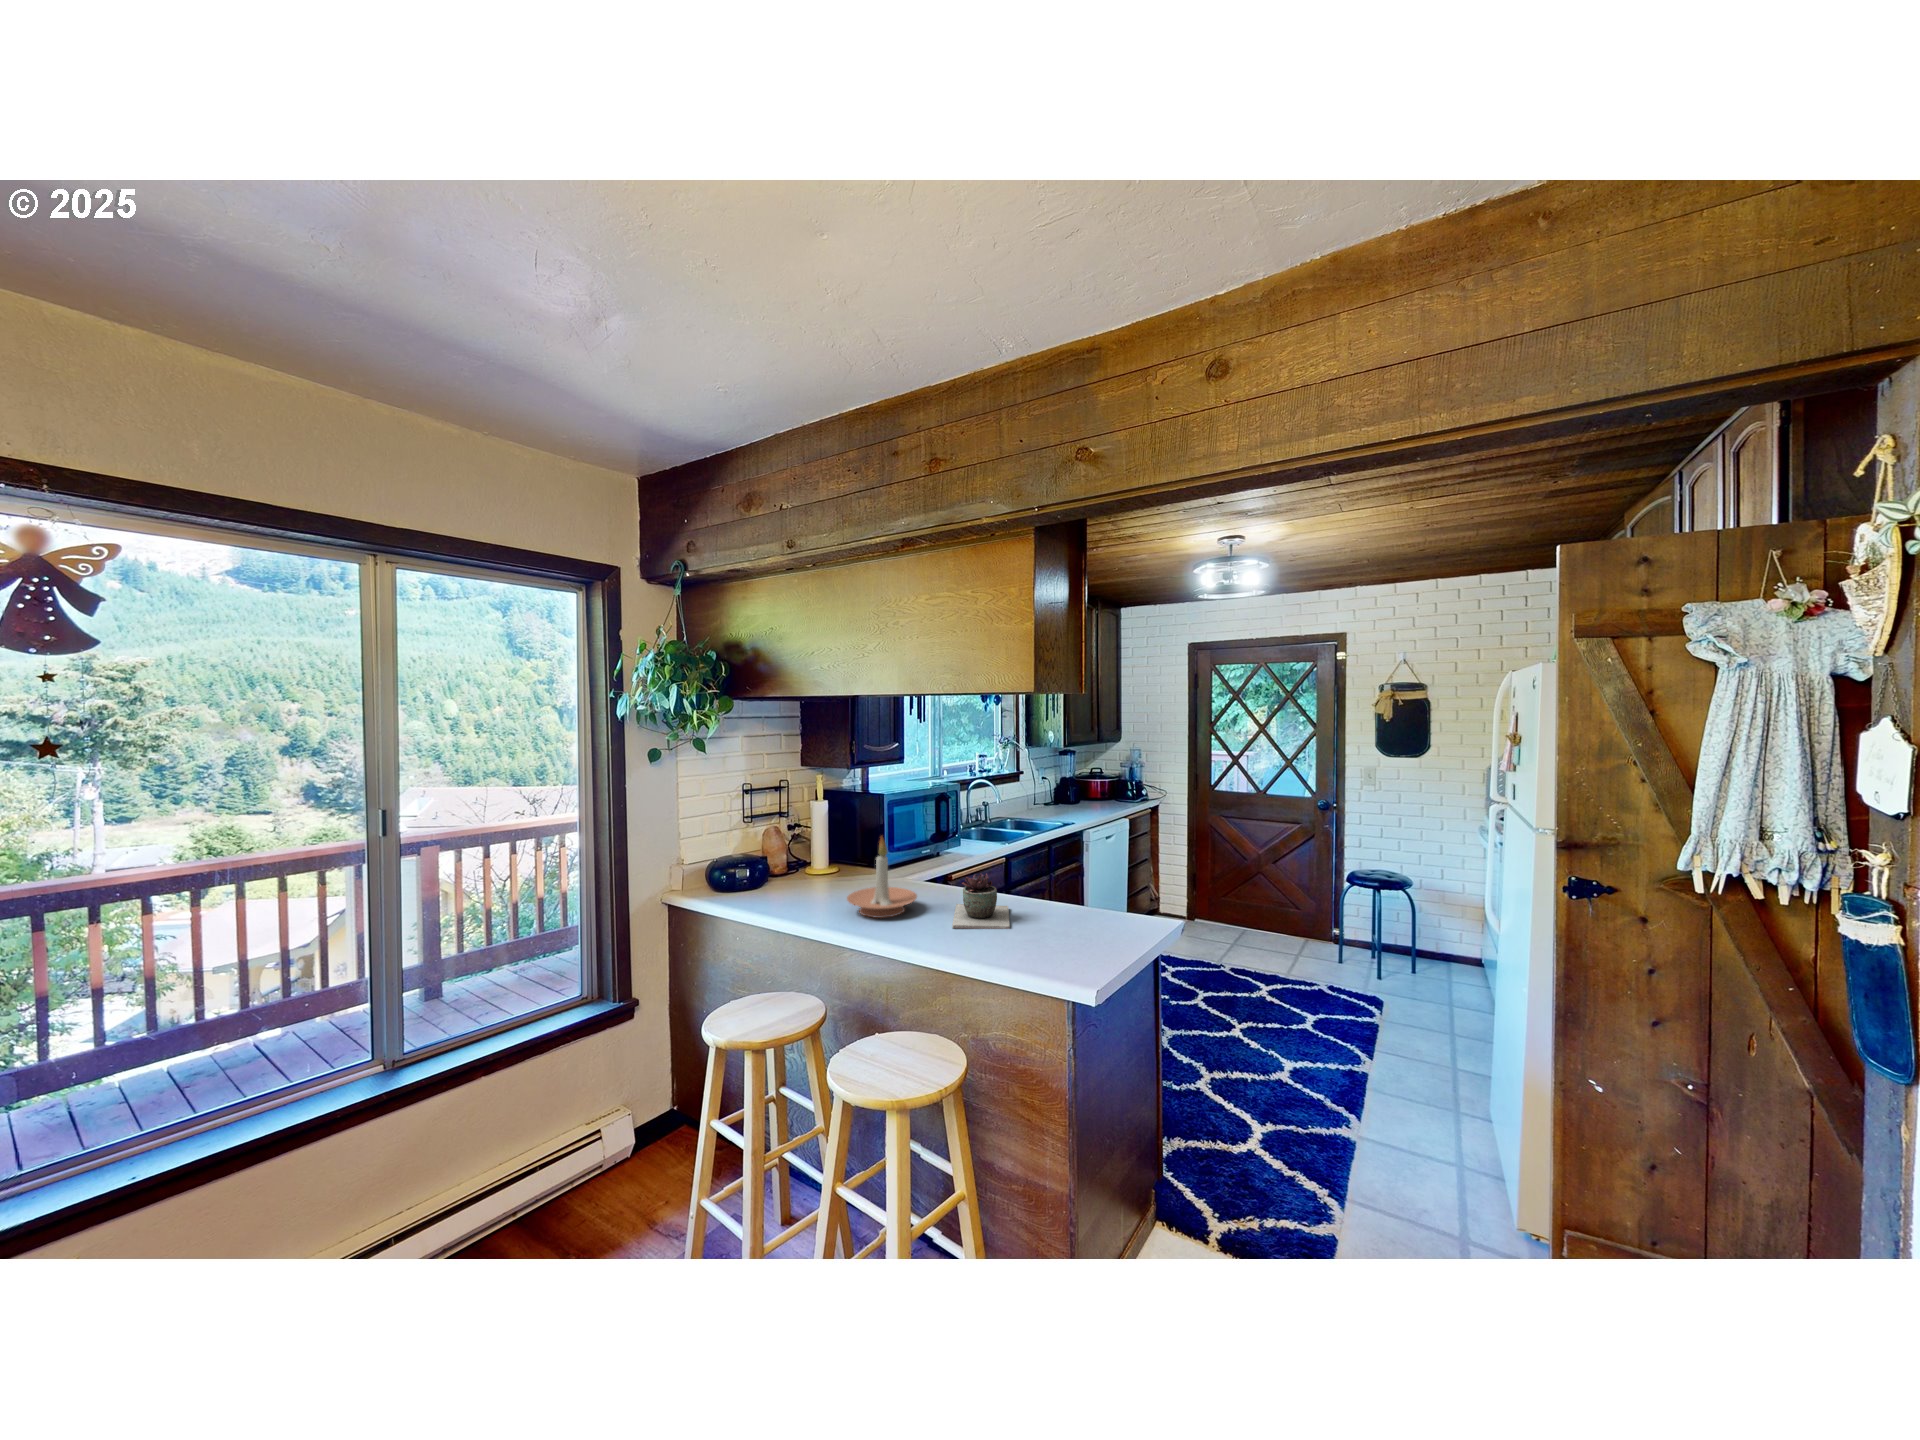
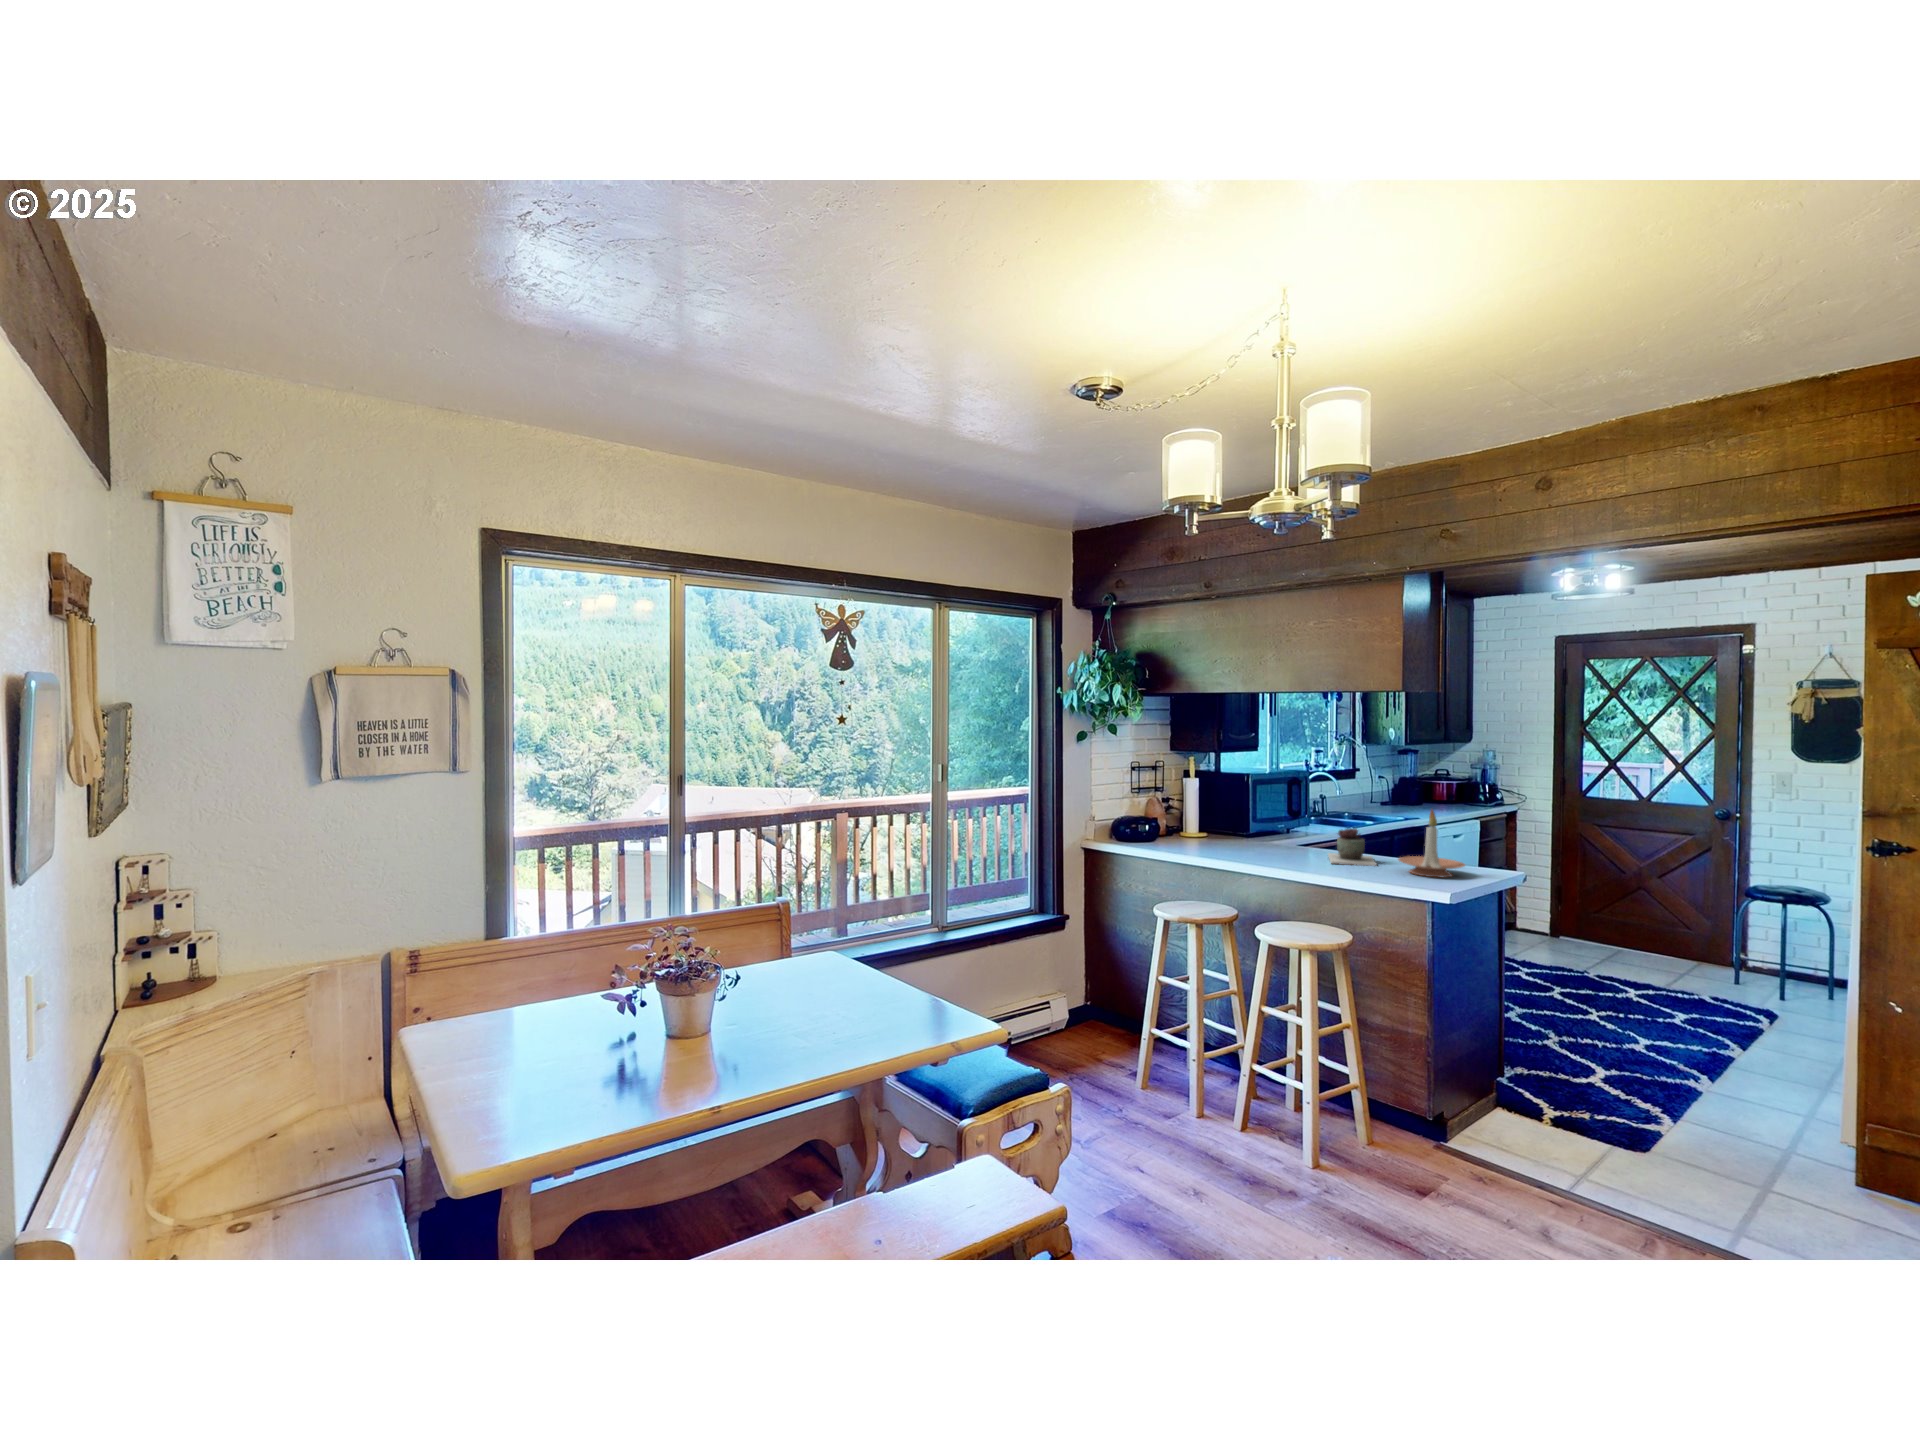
candle holder: present [847,836,917,918] -> present [1398,810,1465,877]

